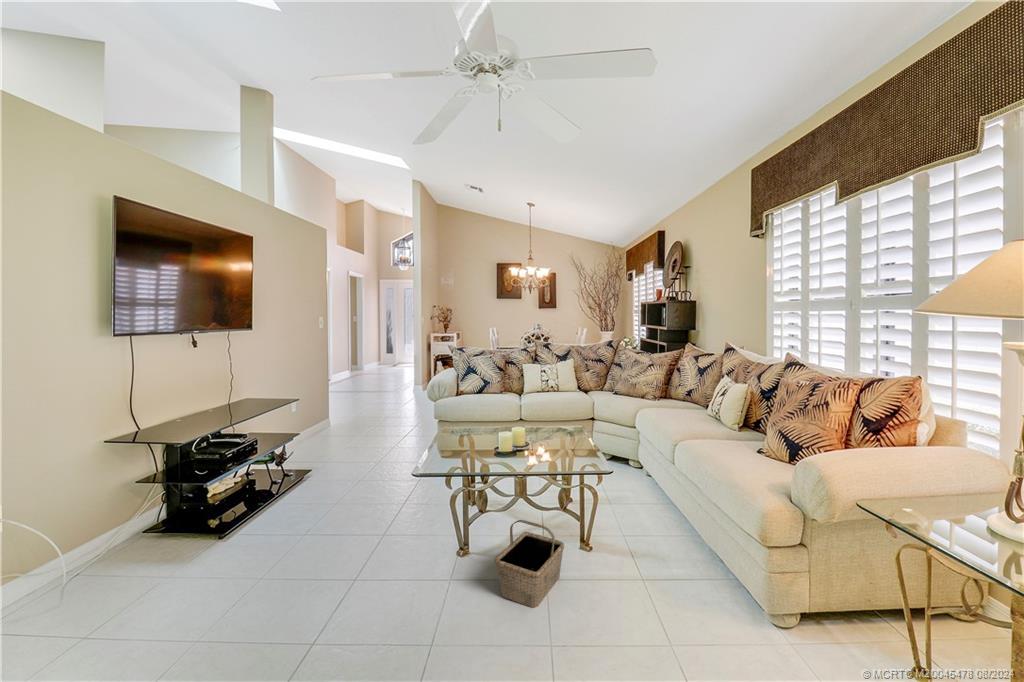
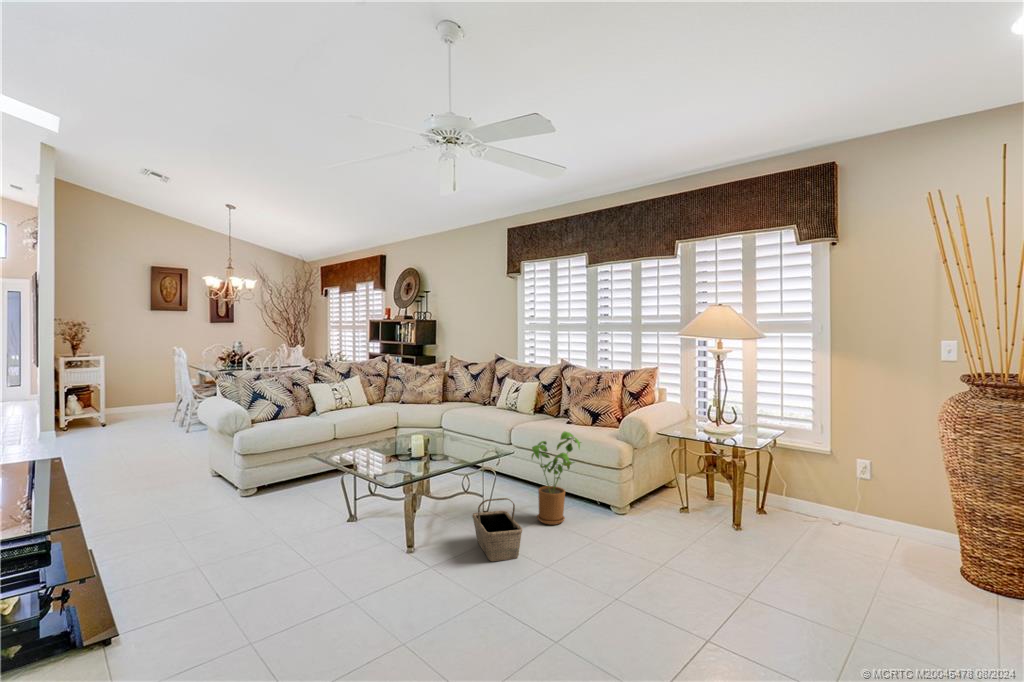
house plant: none [625,459,706,591] -> present [532,431,581,525]

